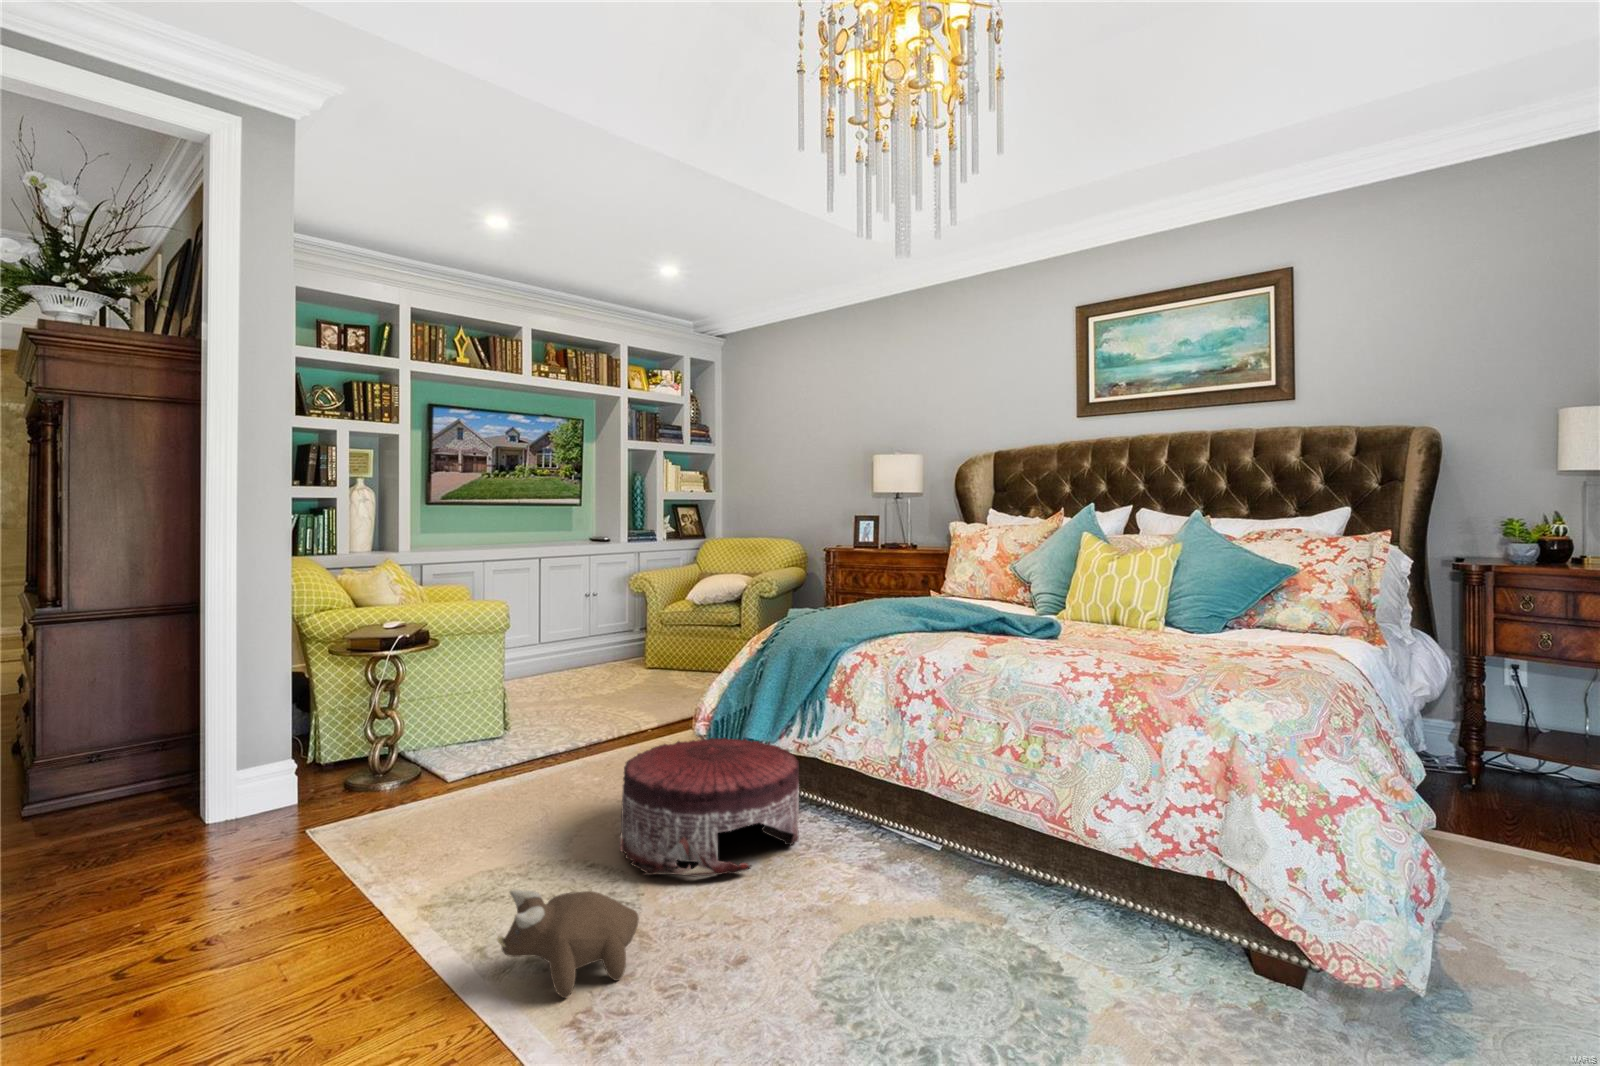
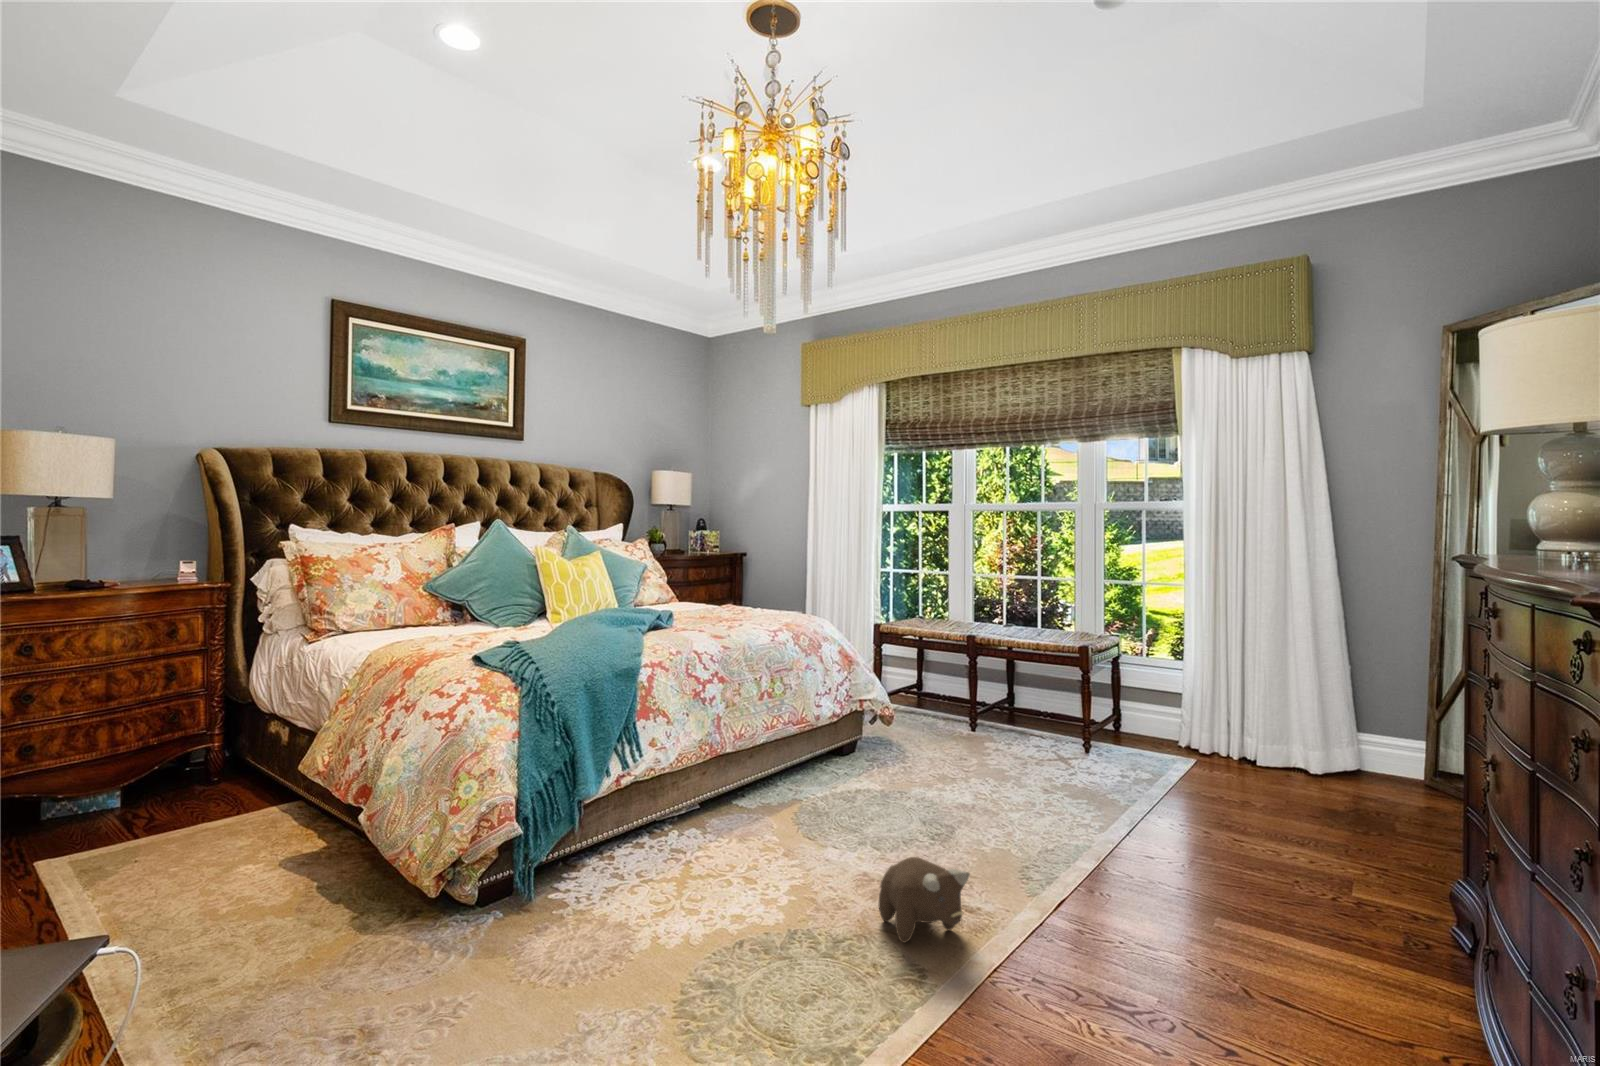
pouf: present [620,738,799,876] -> none [564,775,765,944]

